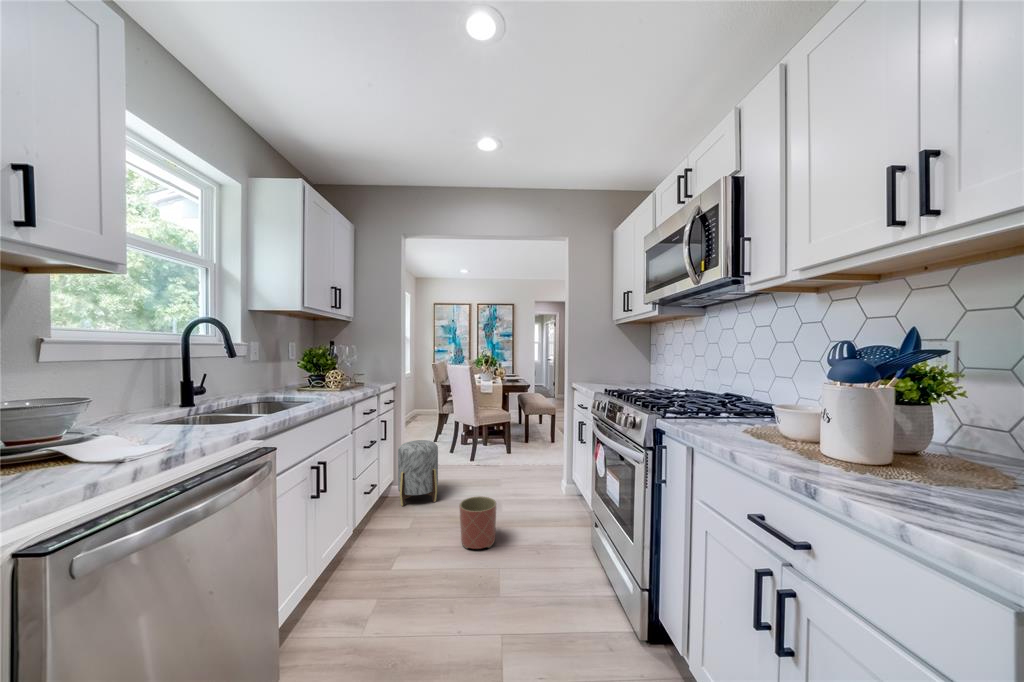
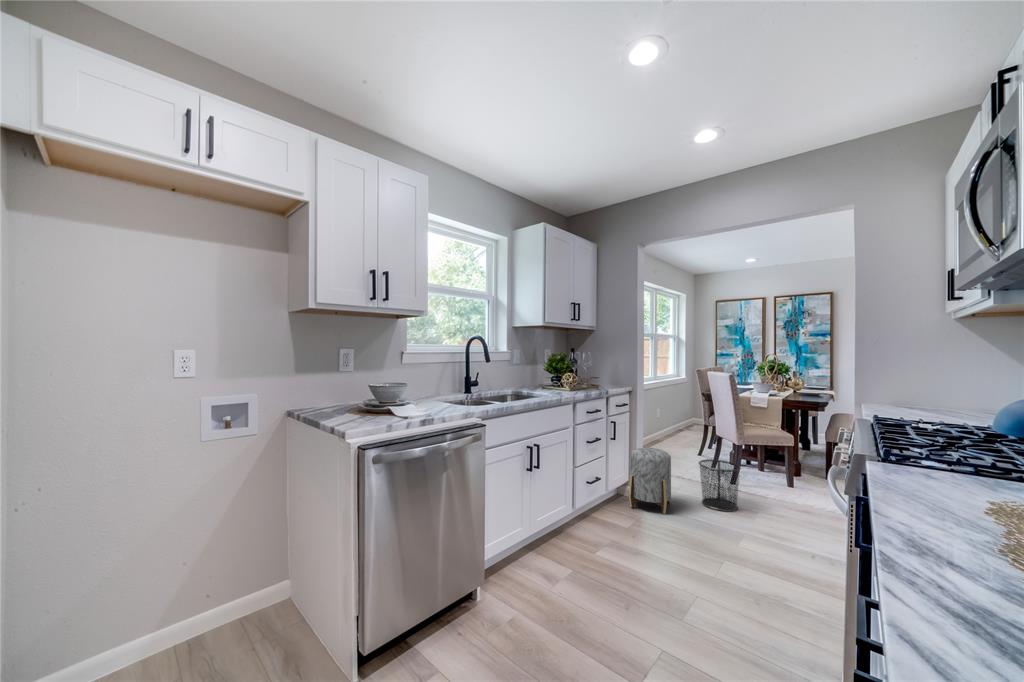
waste bin: none [456,440,489,484] -> present [699,459,741,511]
planter: present [460,496,496,549] -> none [666,516,708,574]

